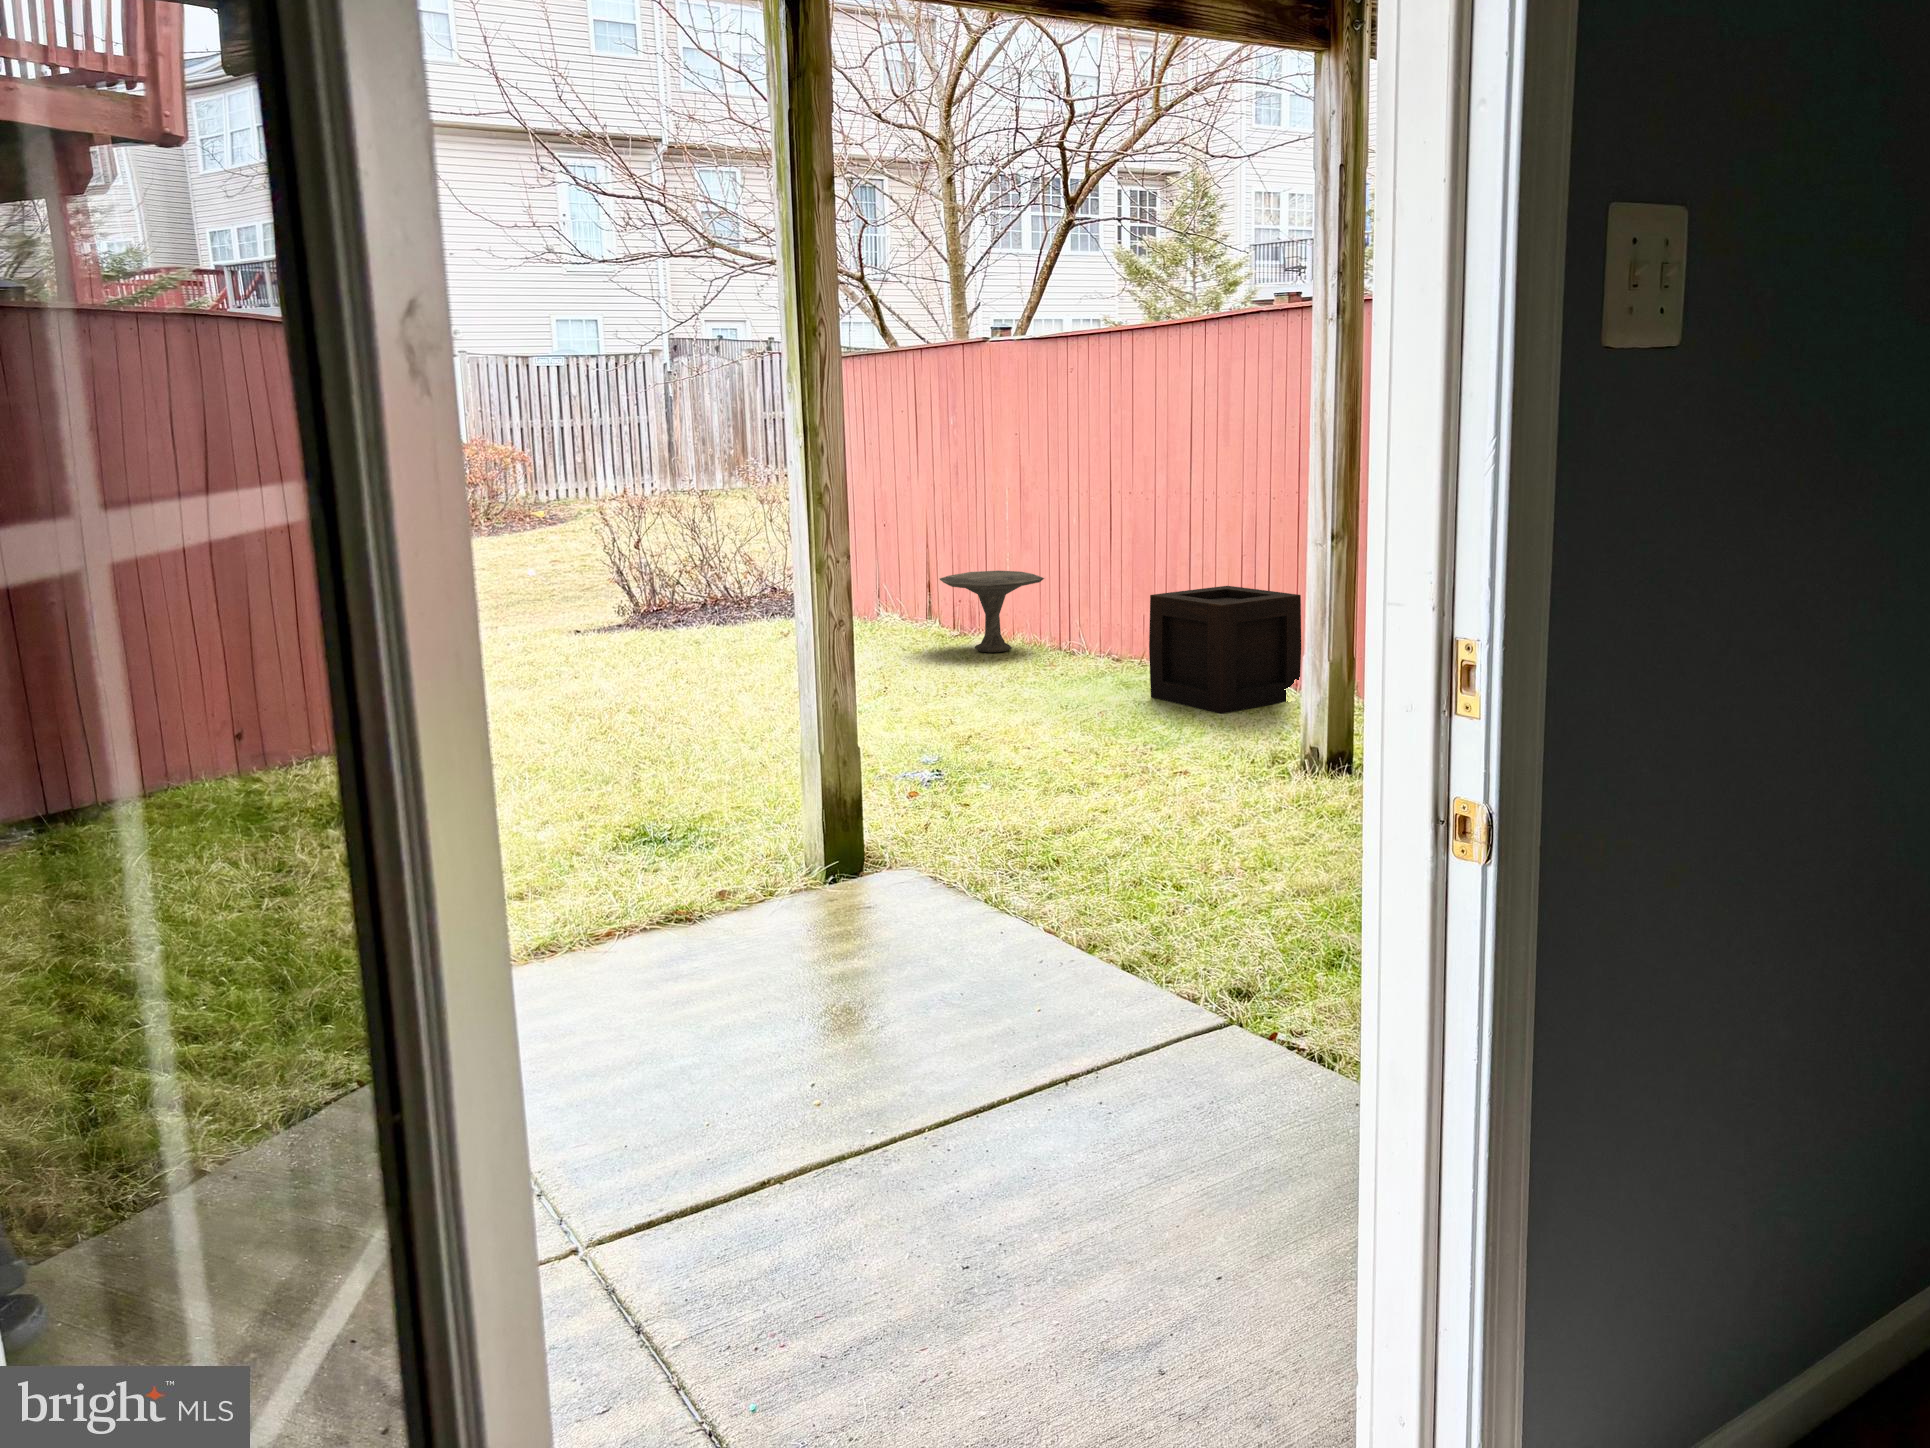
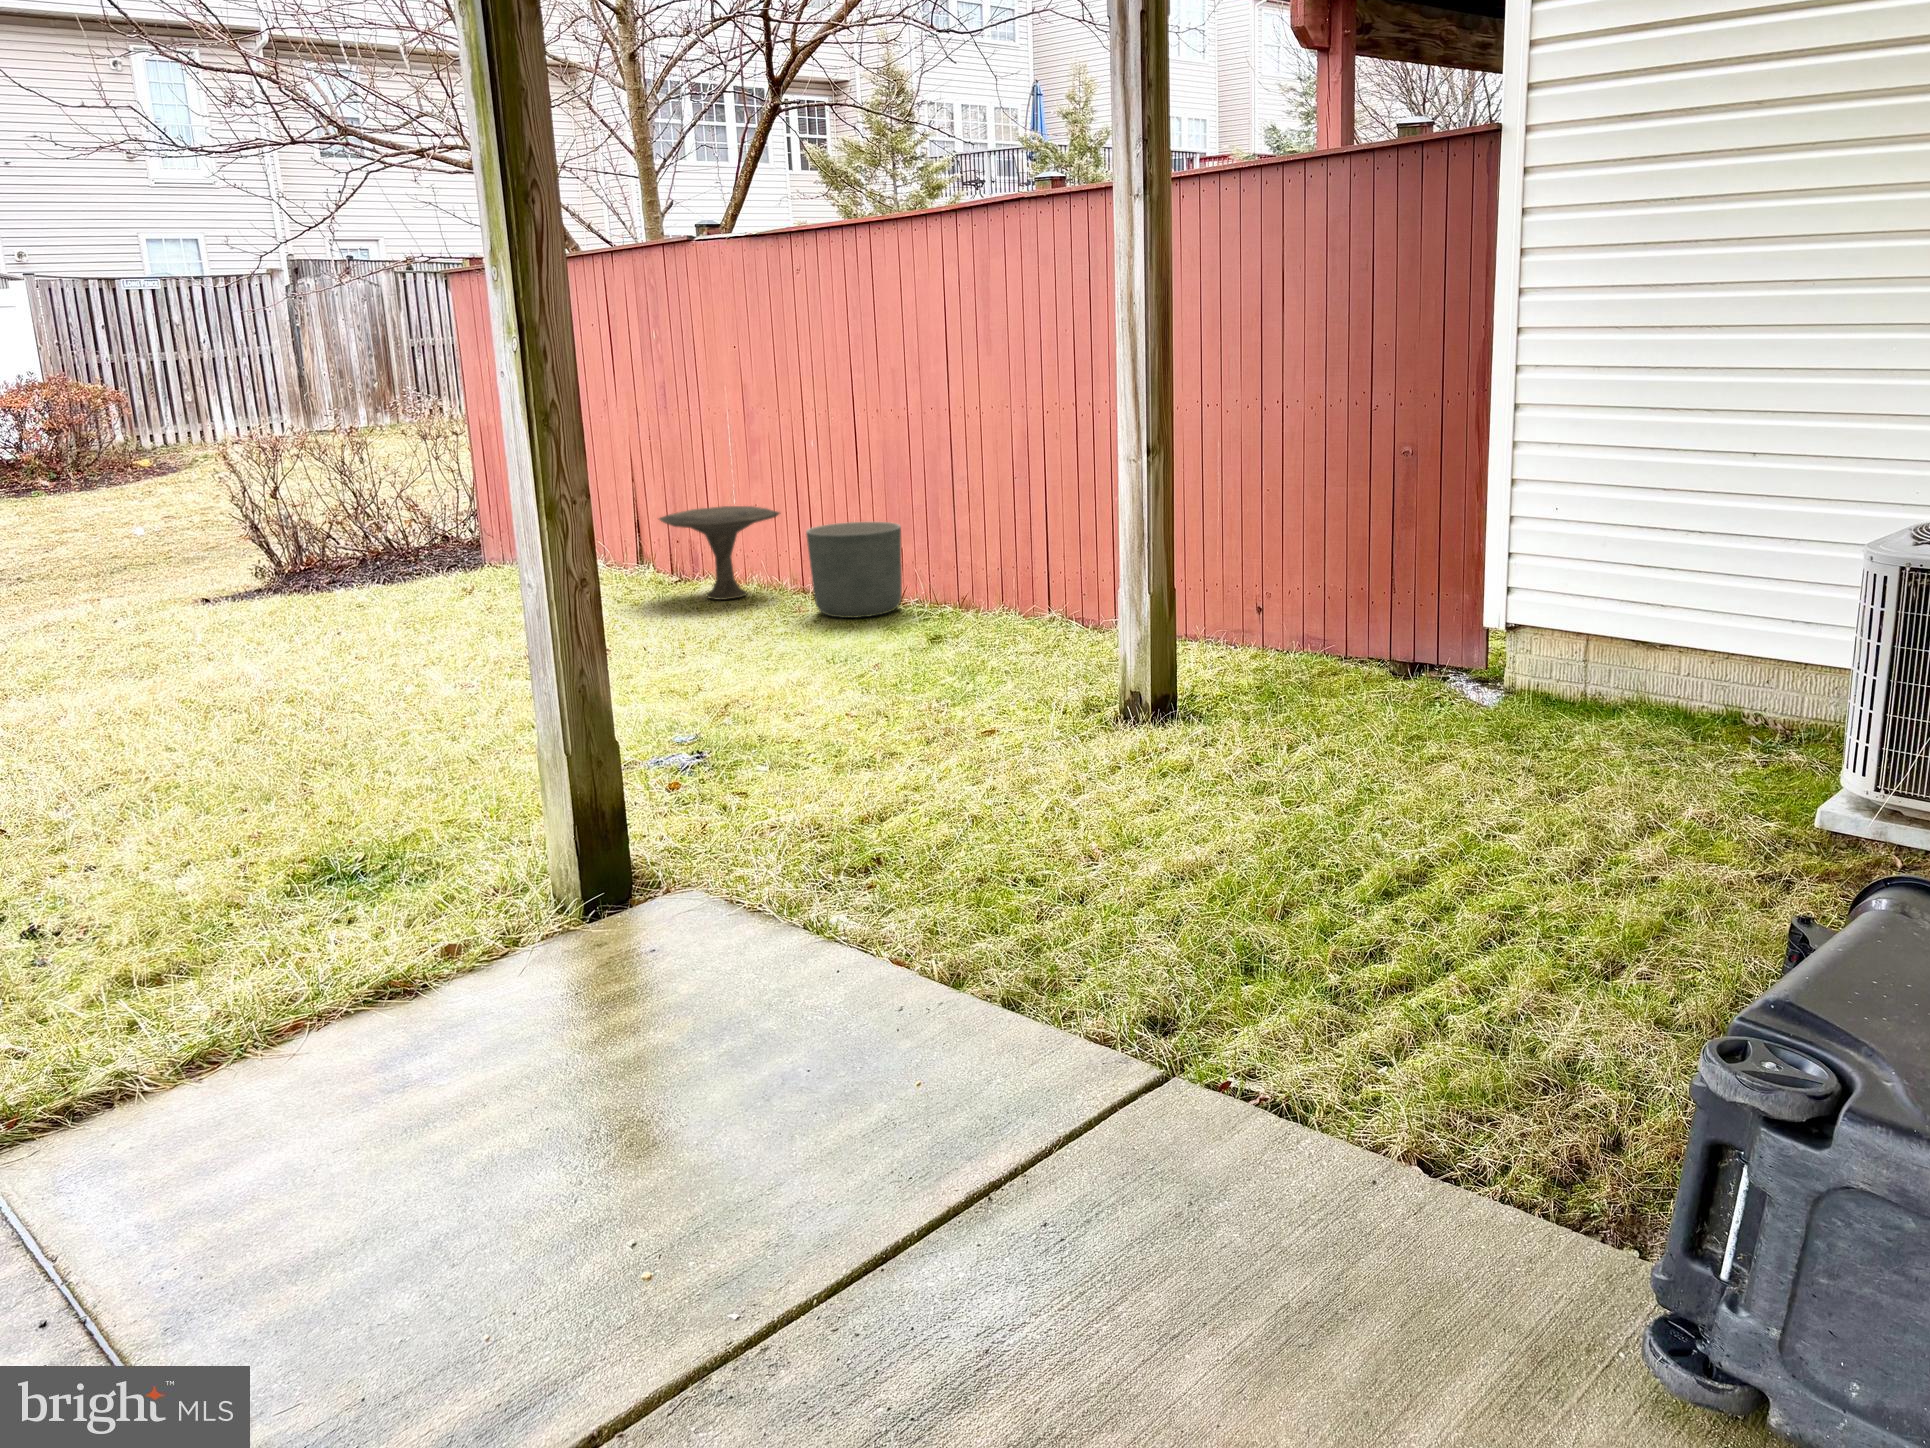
wooden crate: present [1149,586,1301,714] -> none [916,512,1086,656]
planter: none [1061,589,1145,674] -> present [806,522,902,618]

